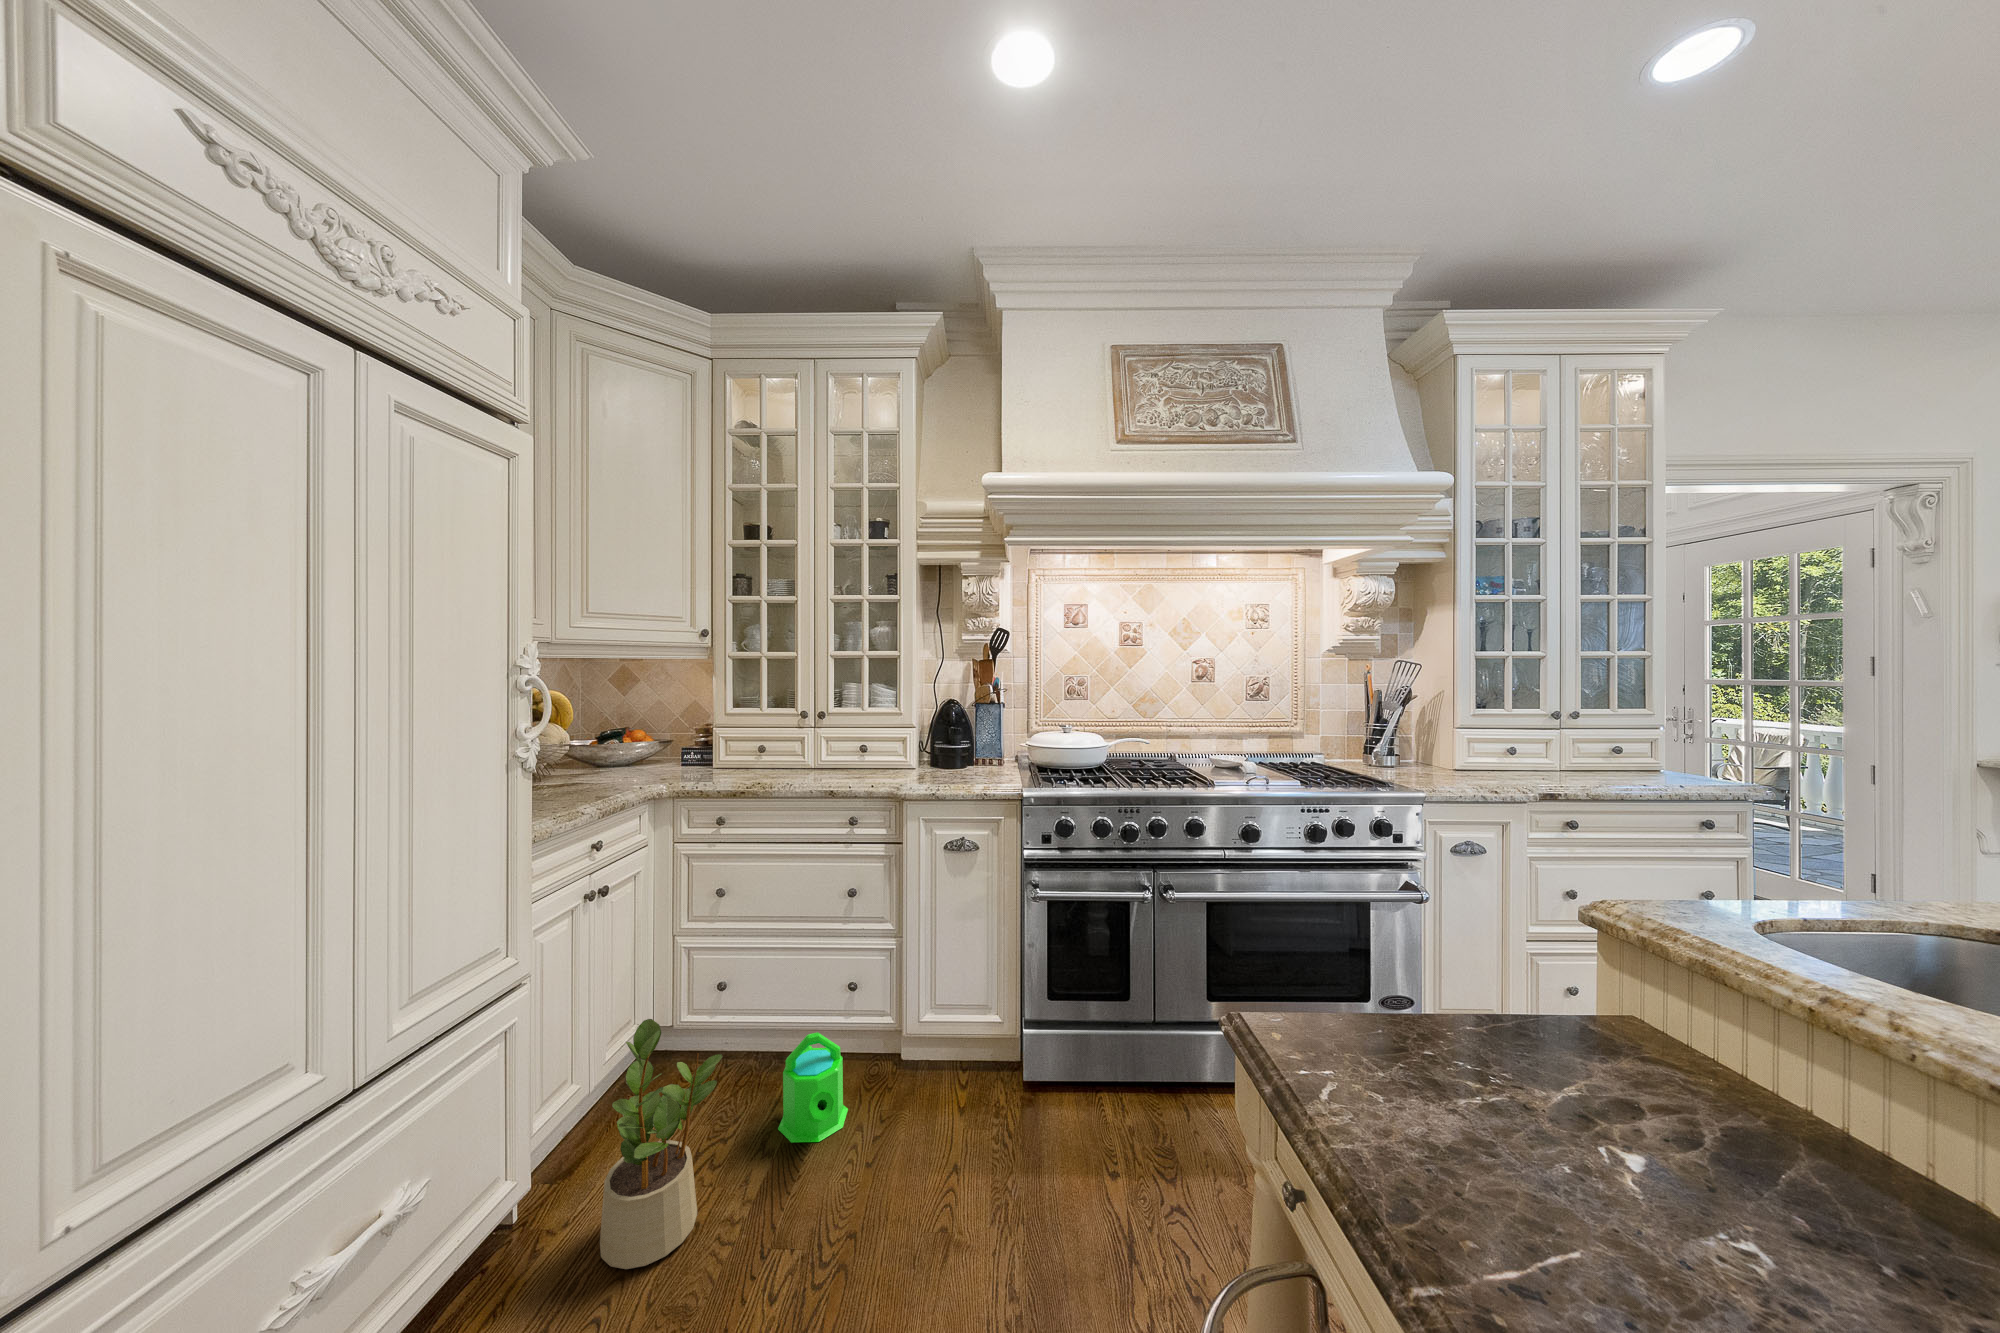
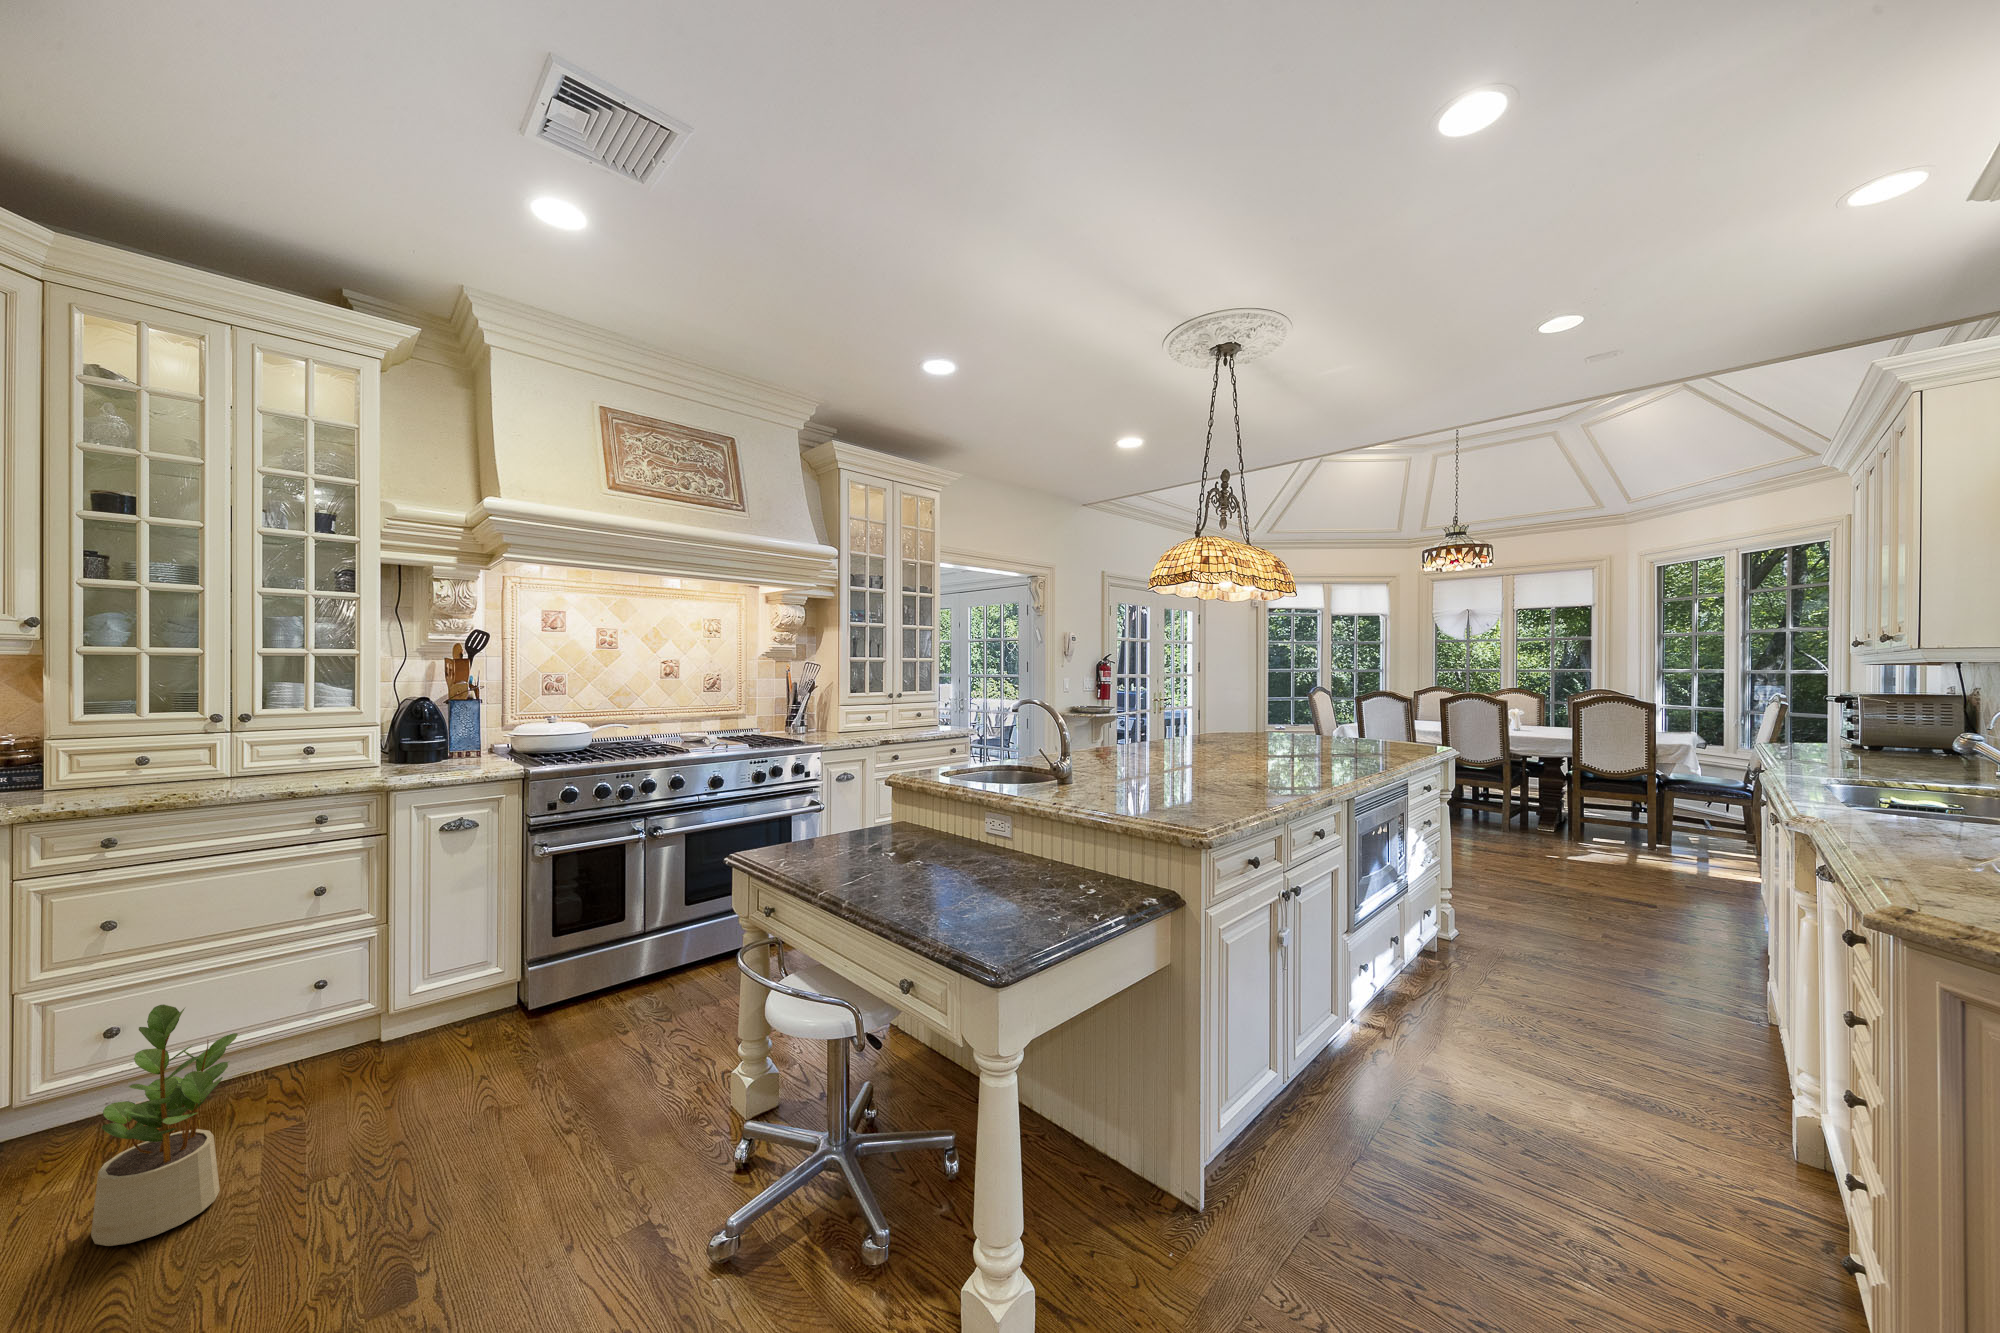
watering can: present [778,1032,848,1143] -> none [262,1017,357,1122]

